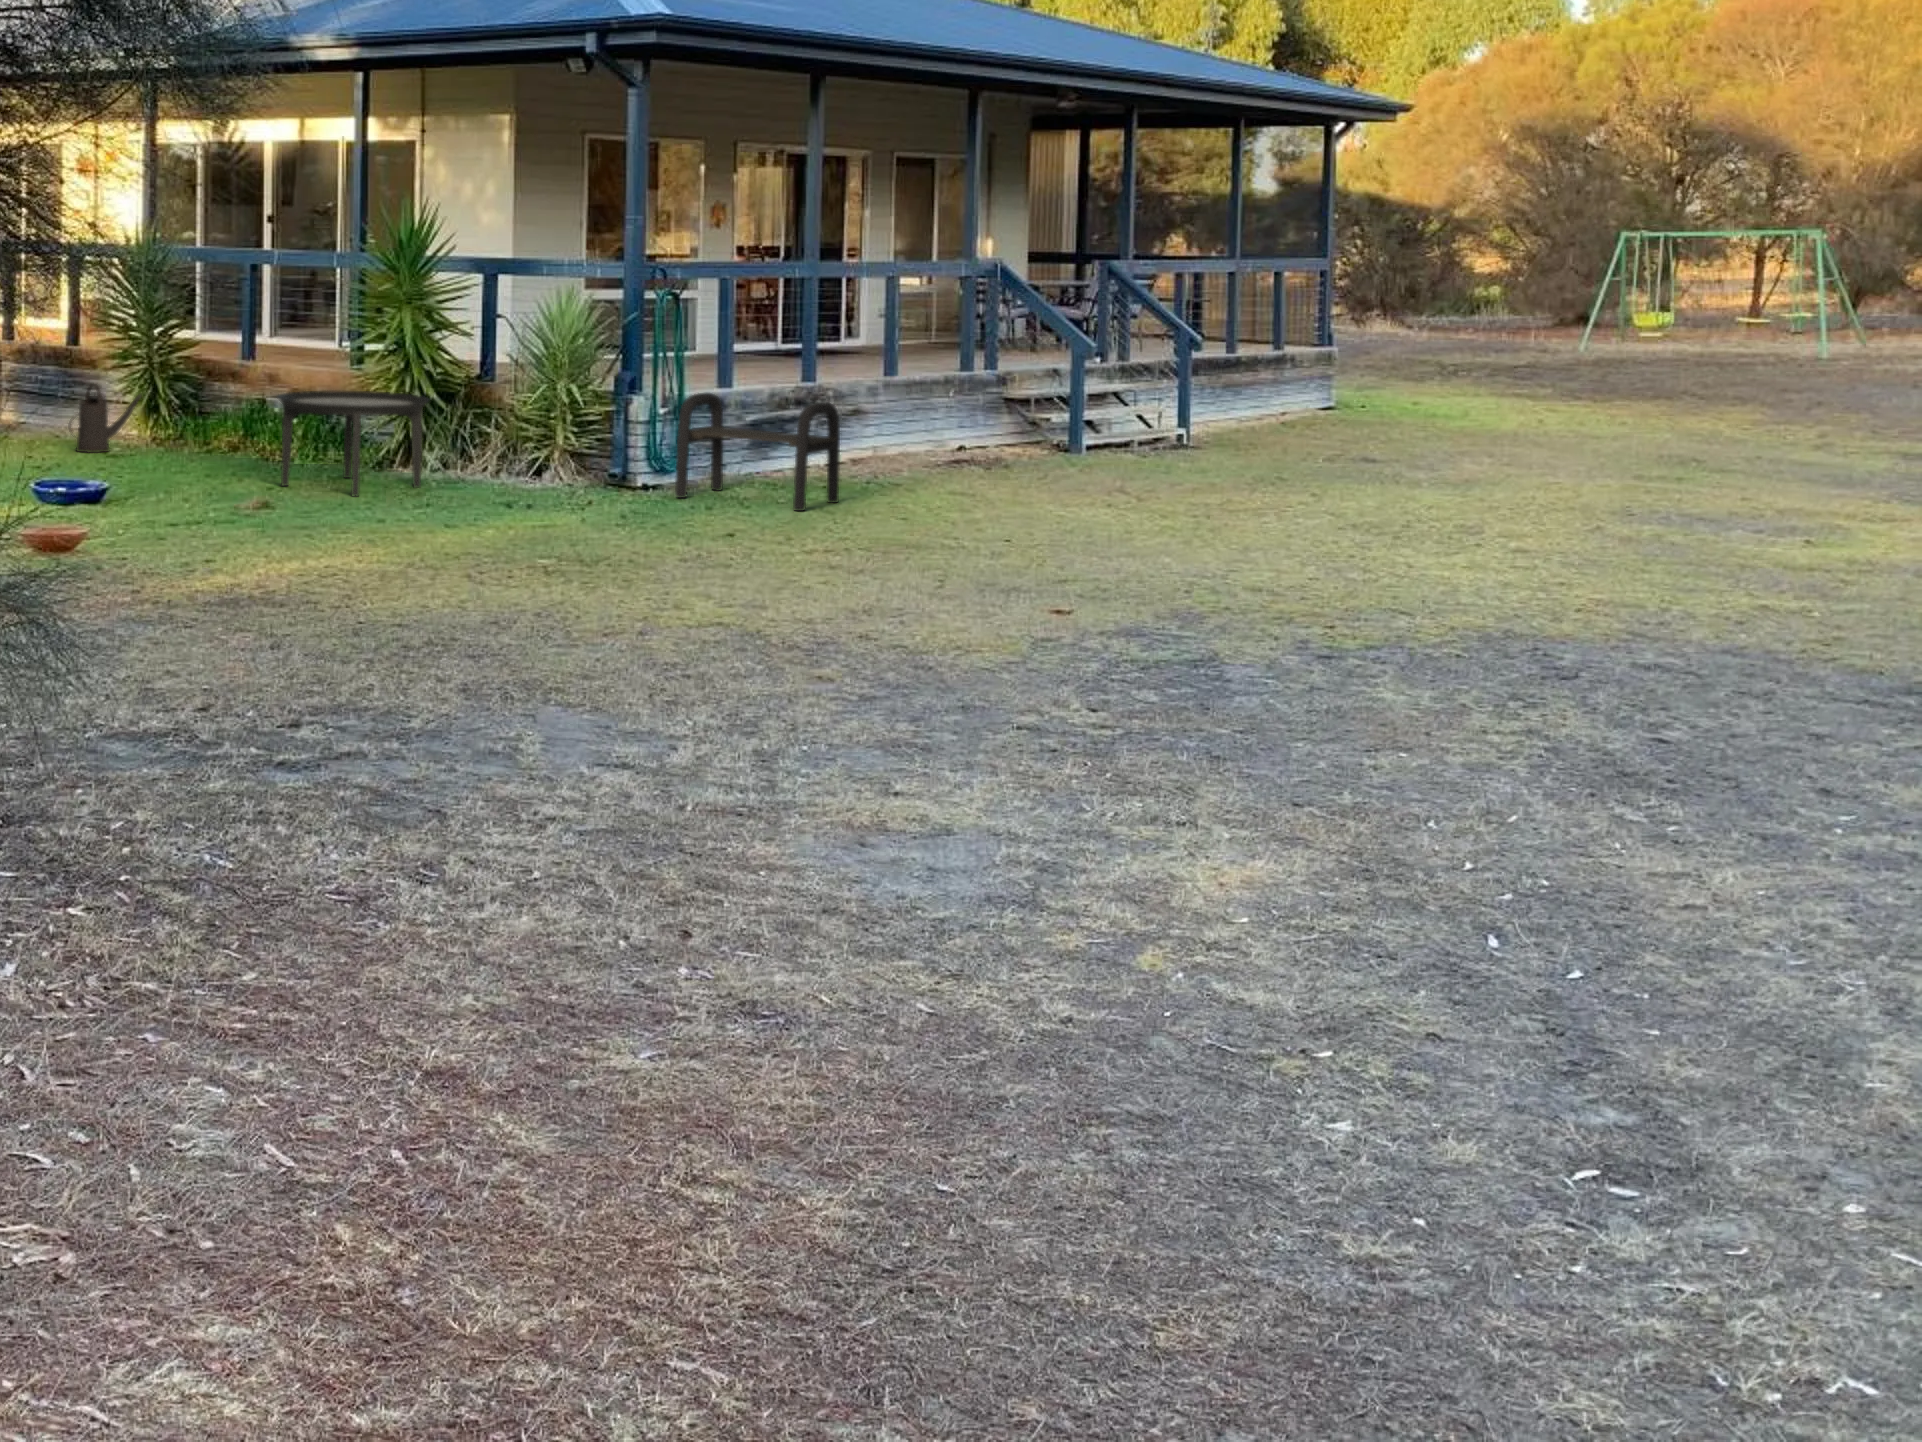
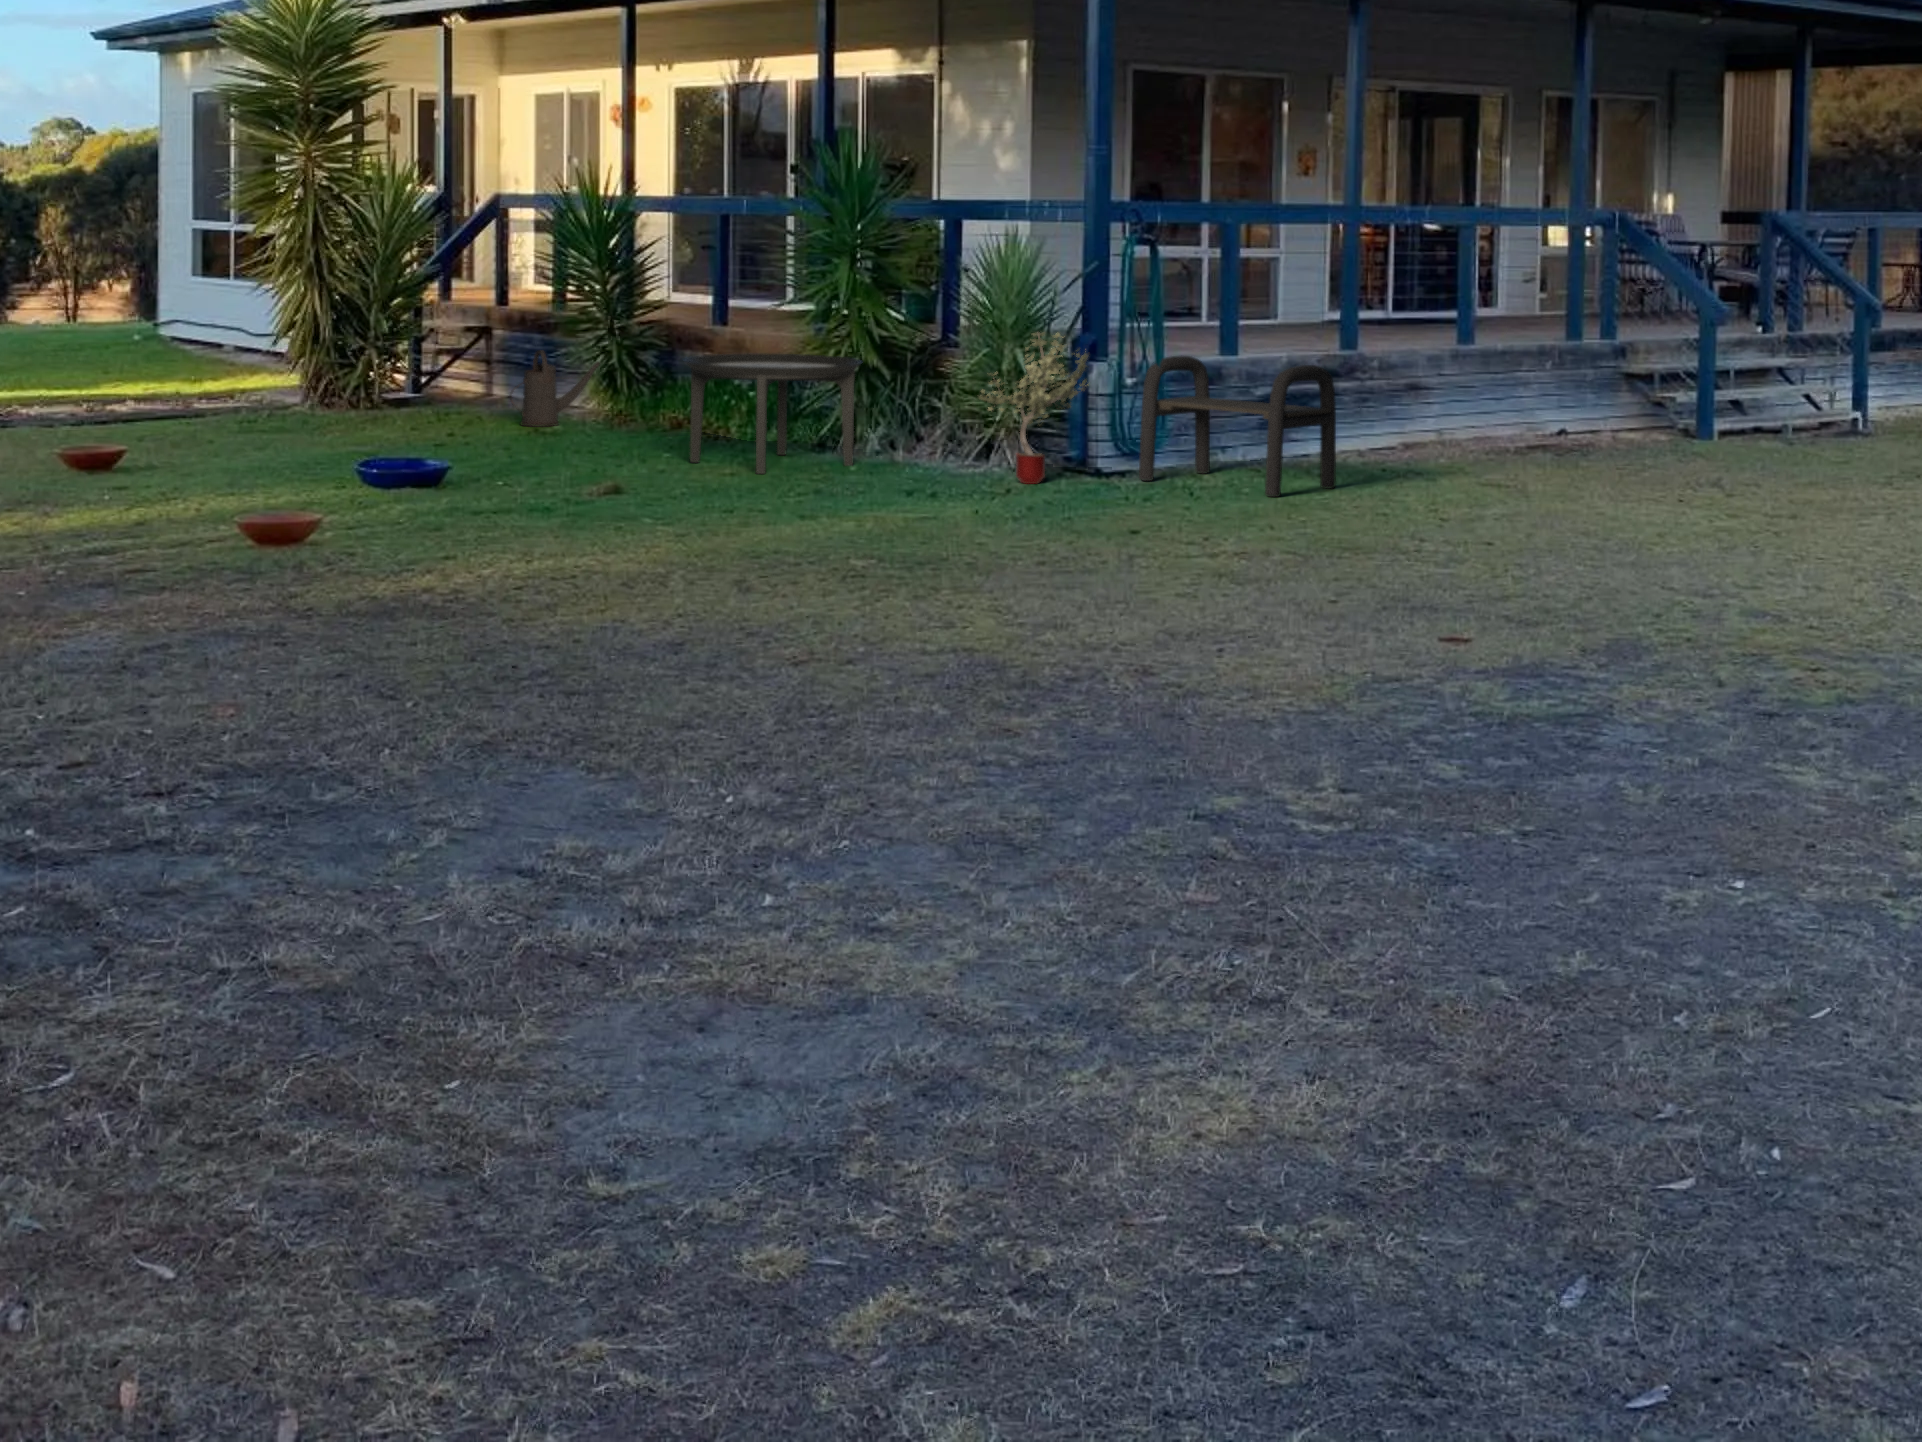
potted tree: none [540,374,643,502] -> present [979,332,1088,484]

